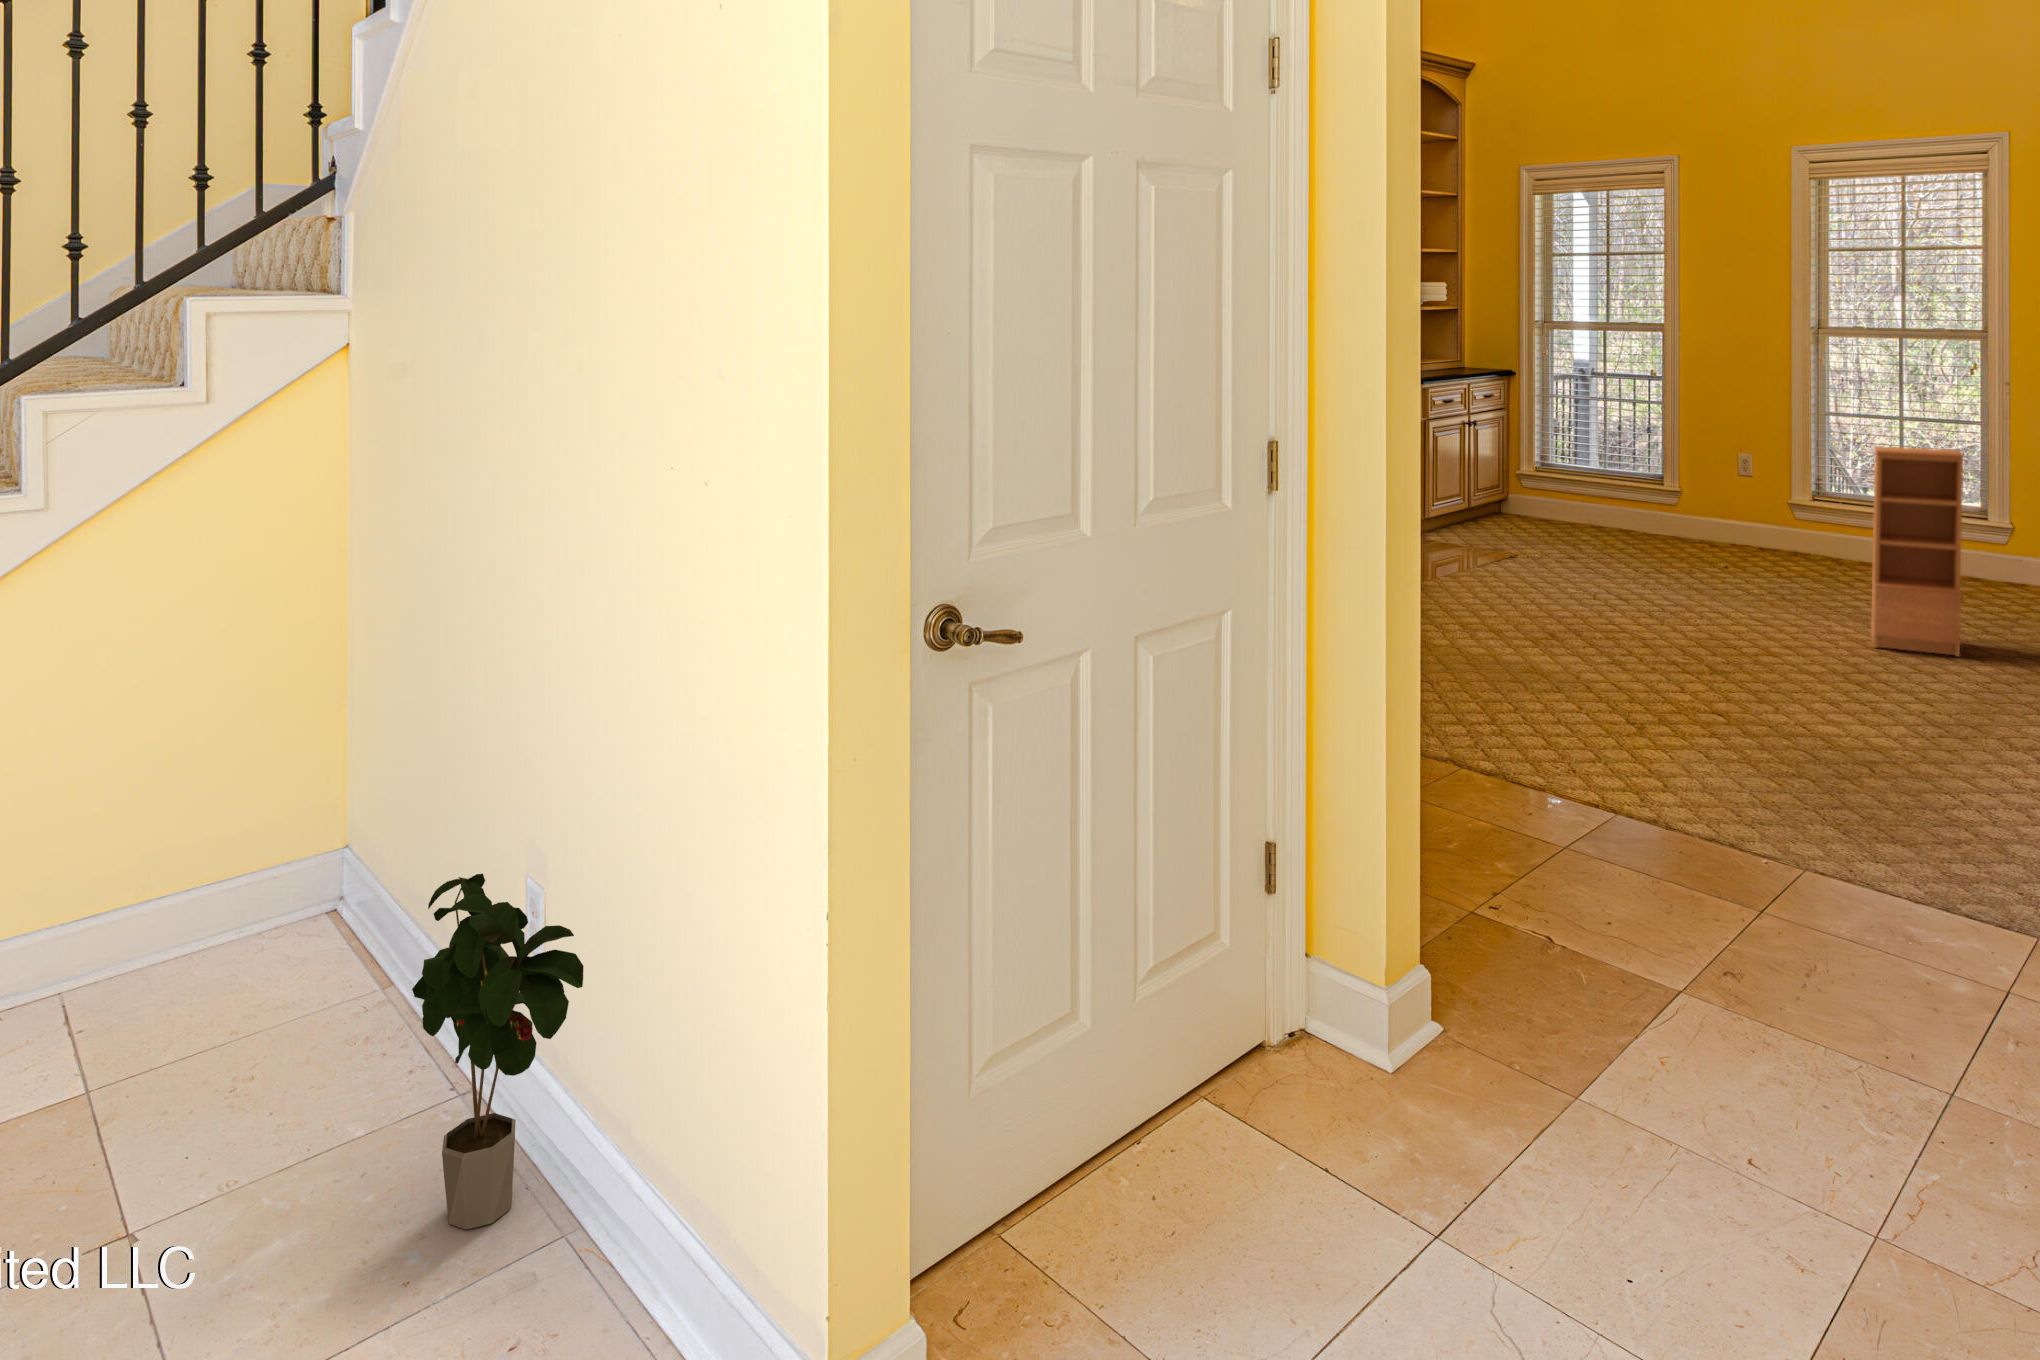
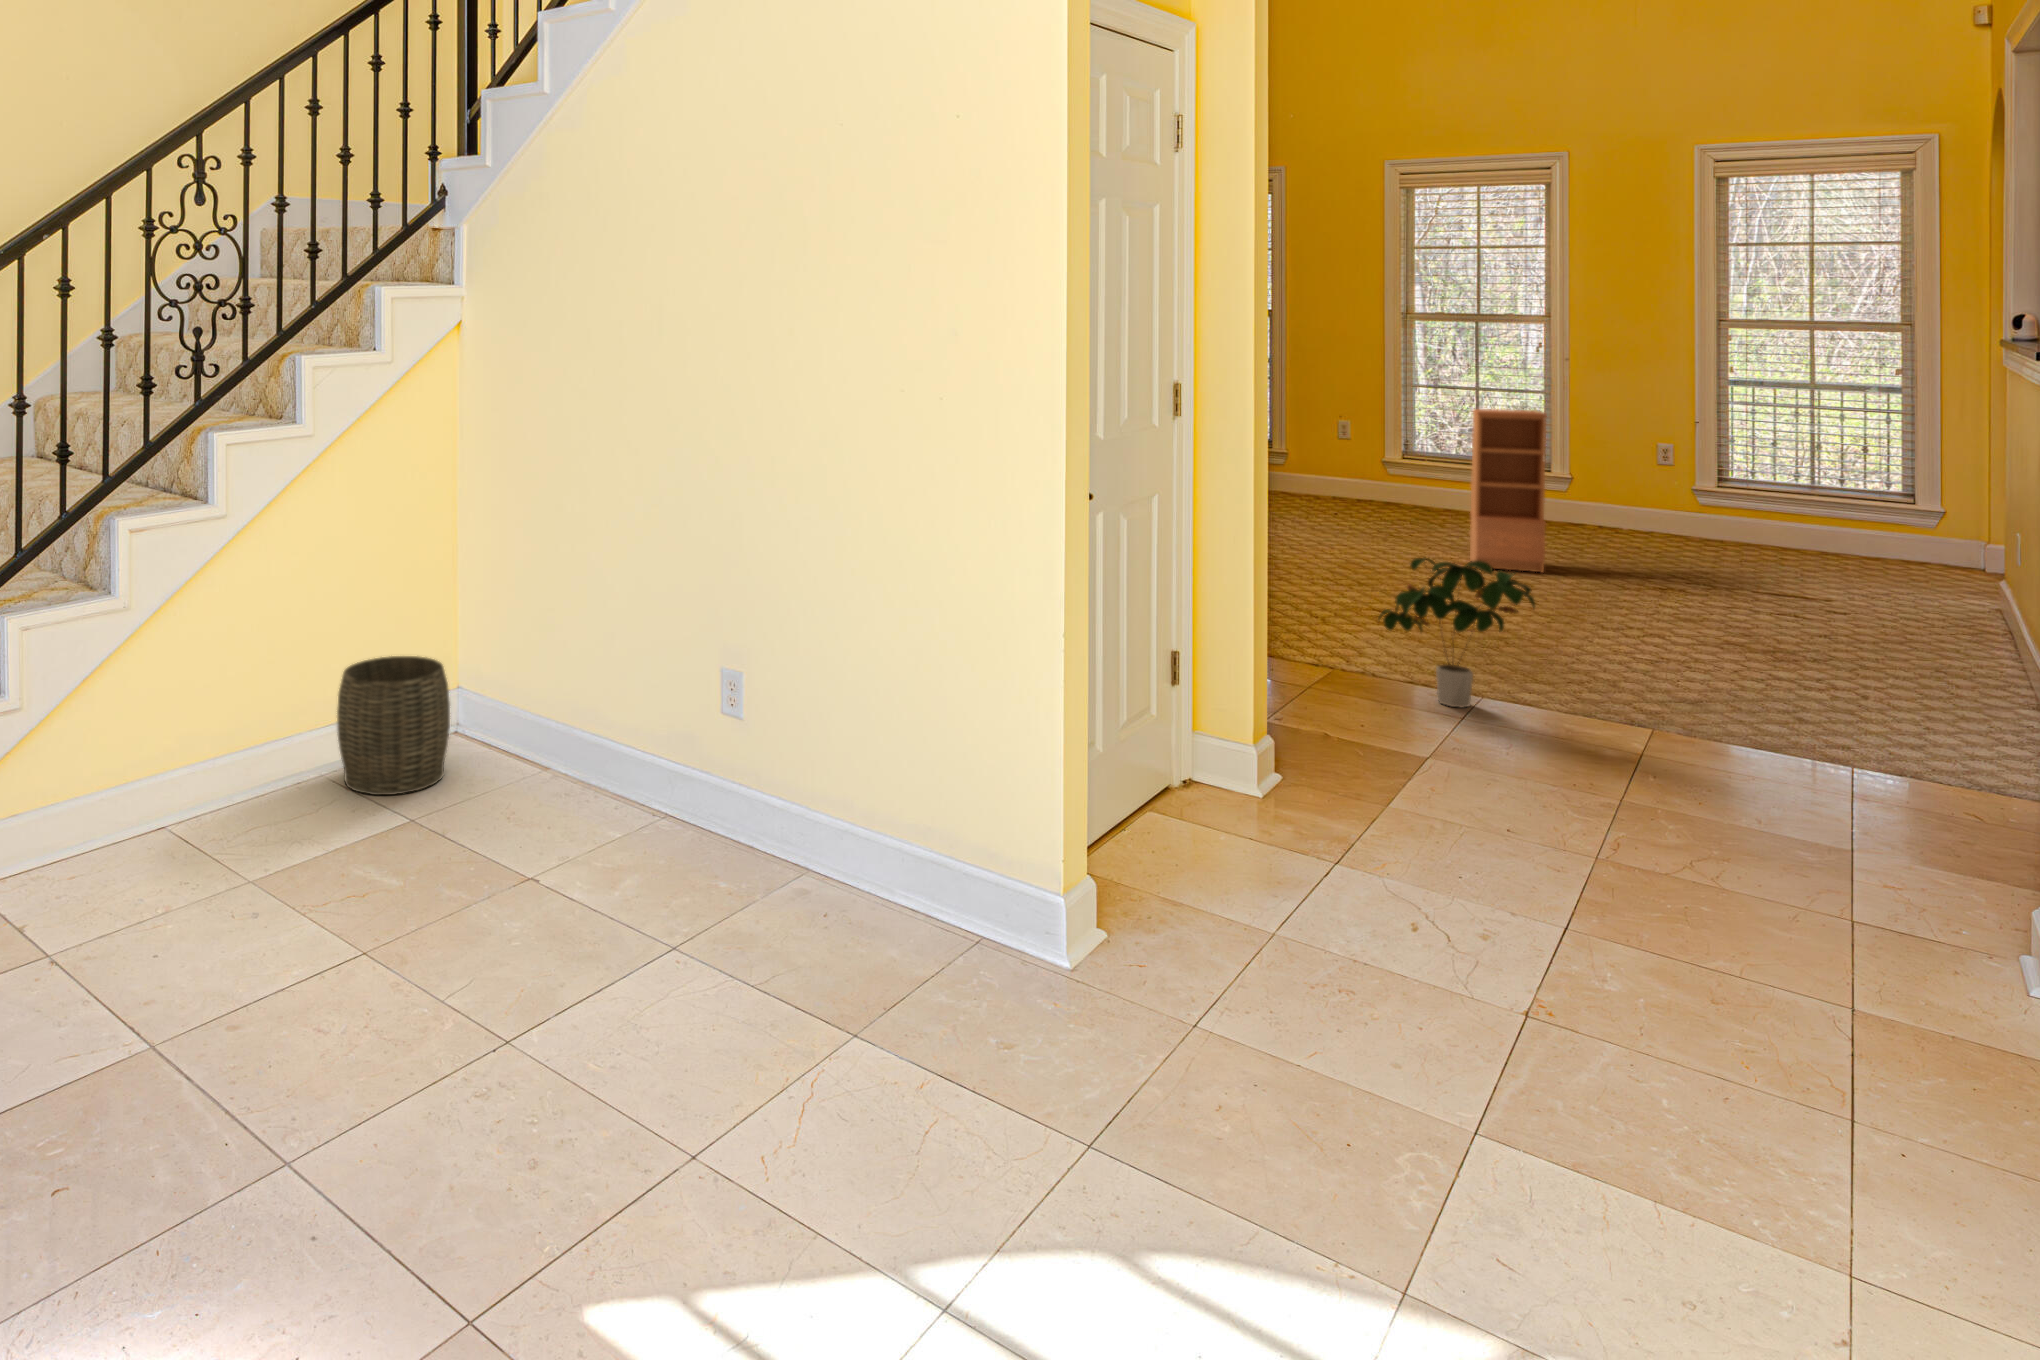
woven basket: none [92,815,283,1032] -> present [337,656,450,795]
potted plant: present [412,874,583,1230] -> present [1378,558,1535,707]

